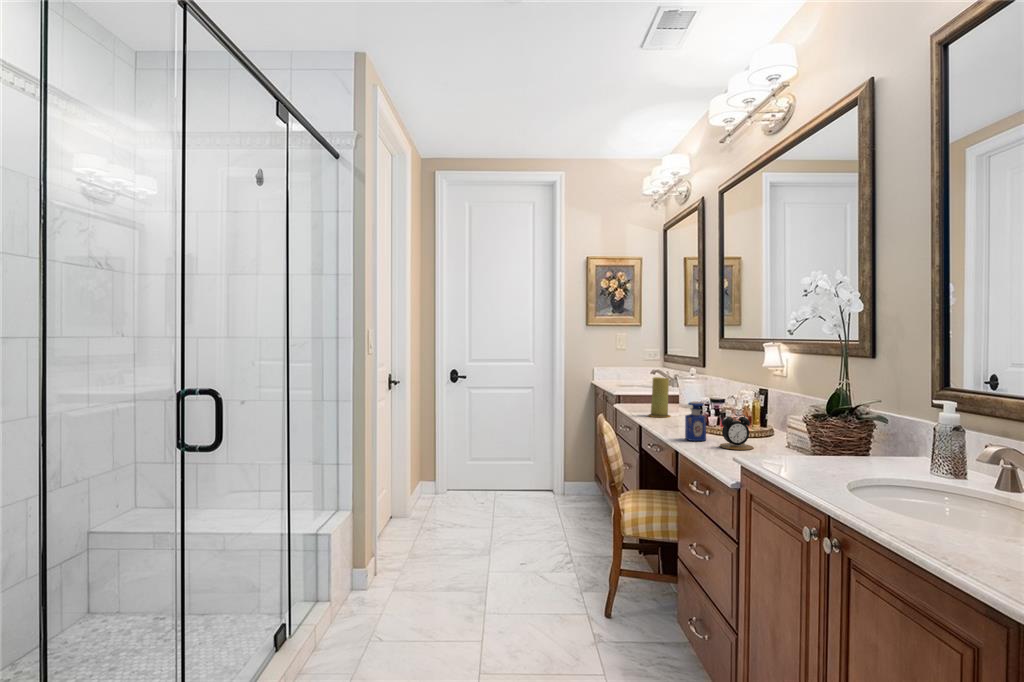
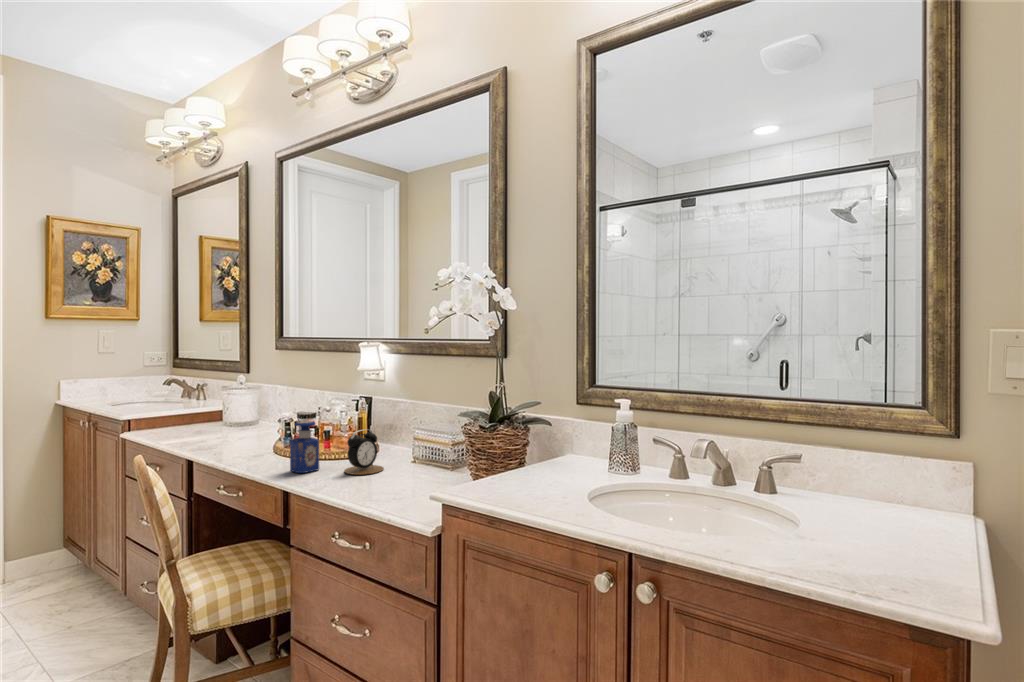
candle: present [649,377,670,417] -> none [196,393,230,448]

